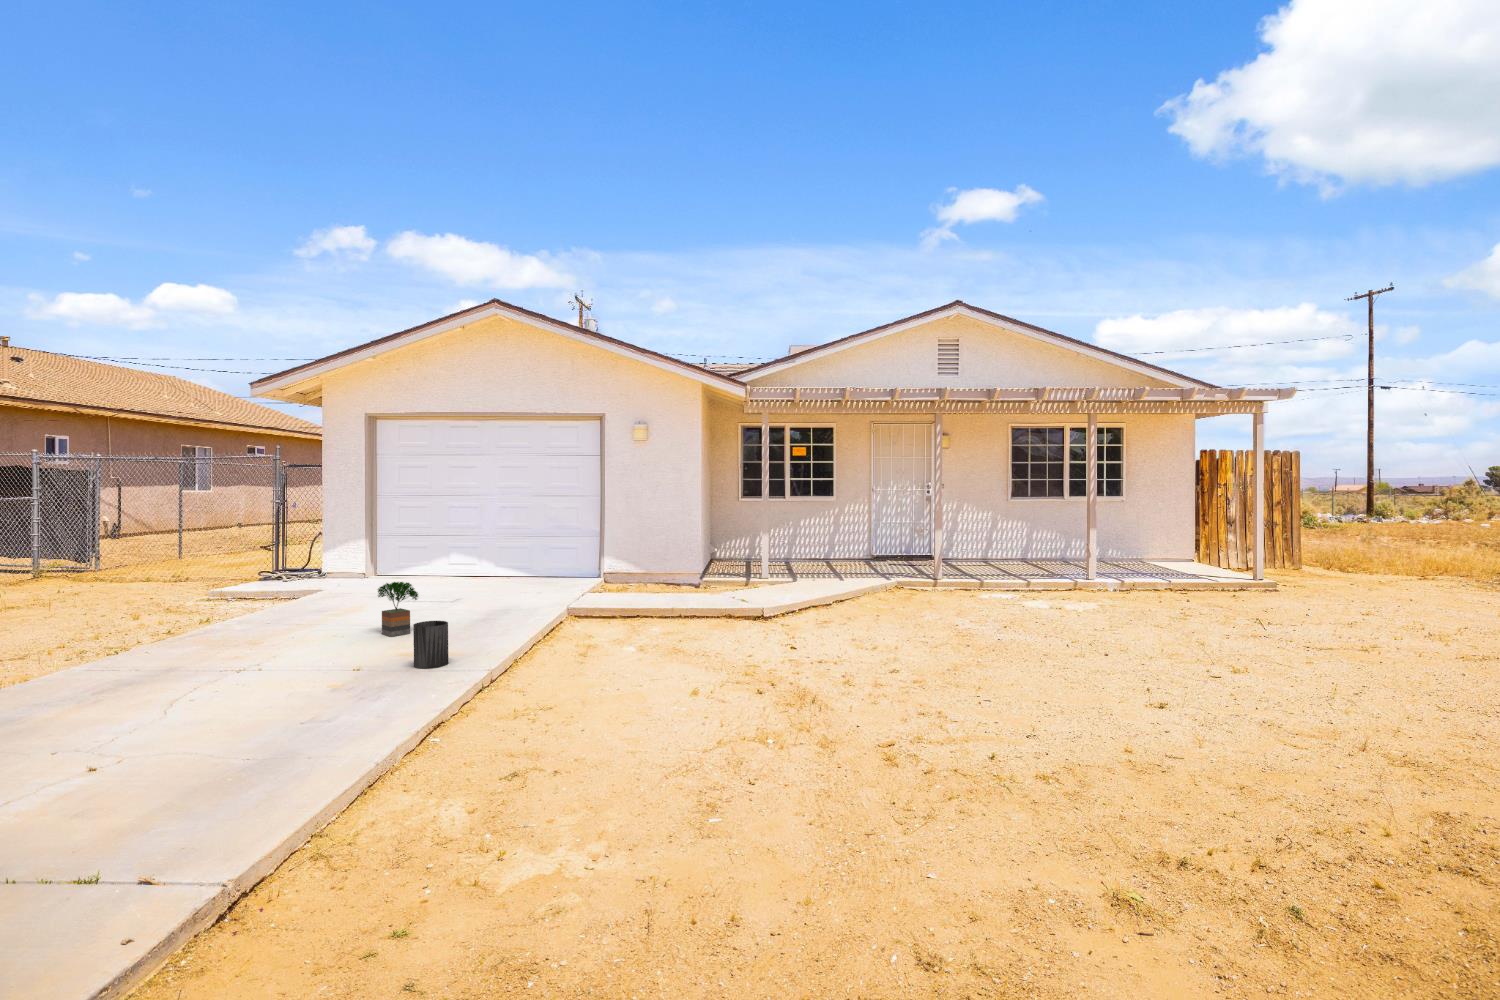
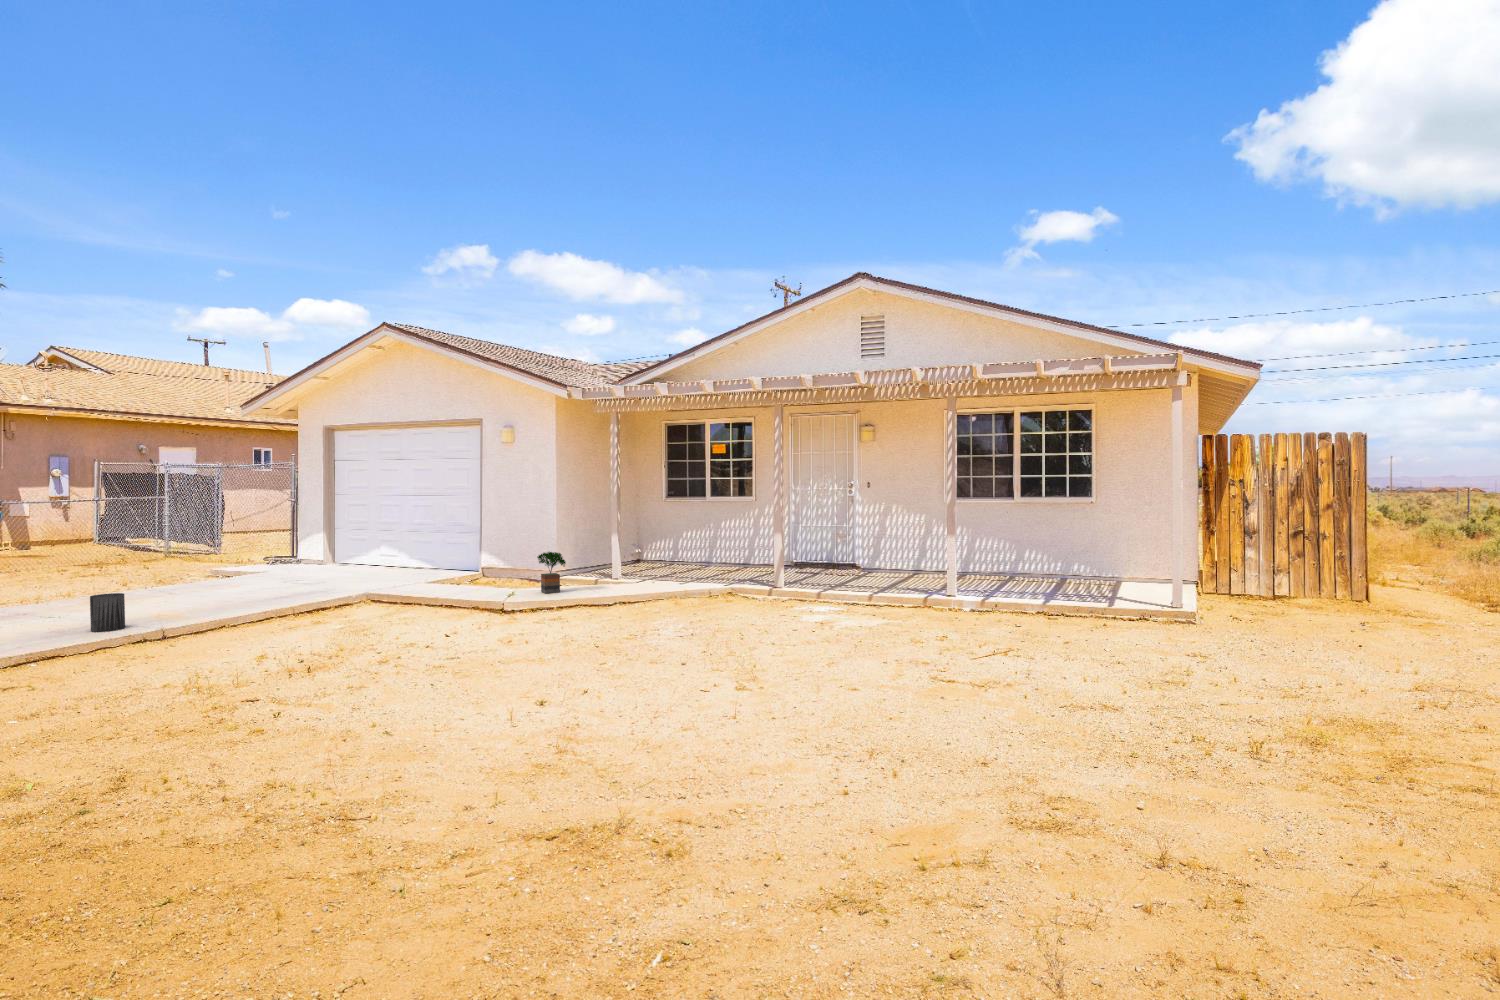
potted tree: present [378,582,418,637] -> present [537,552,566,594]

